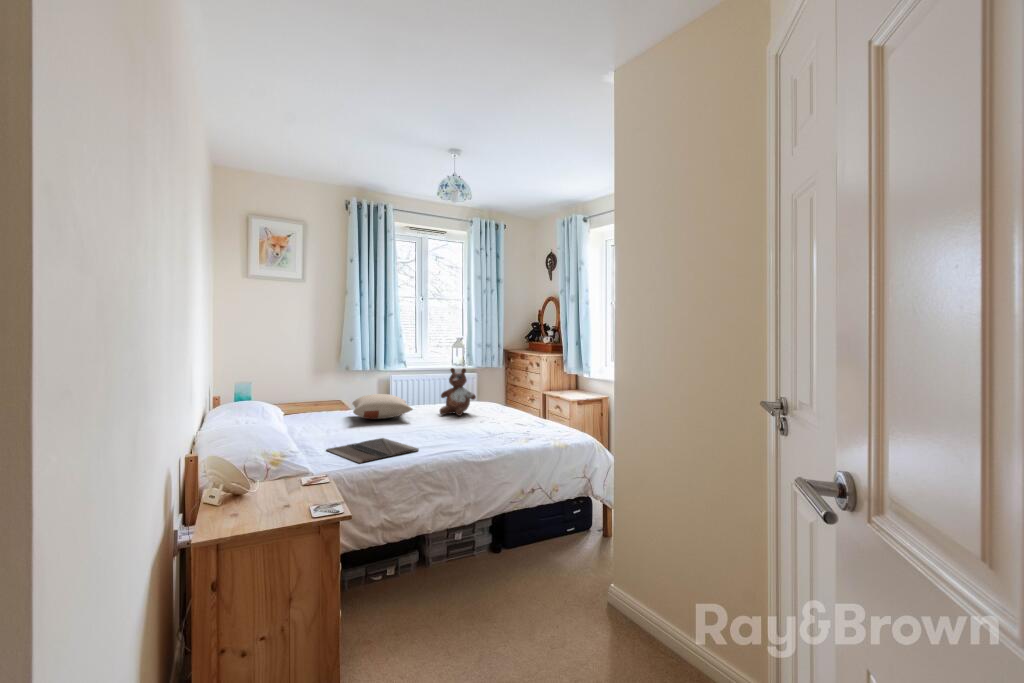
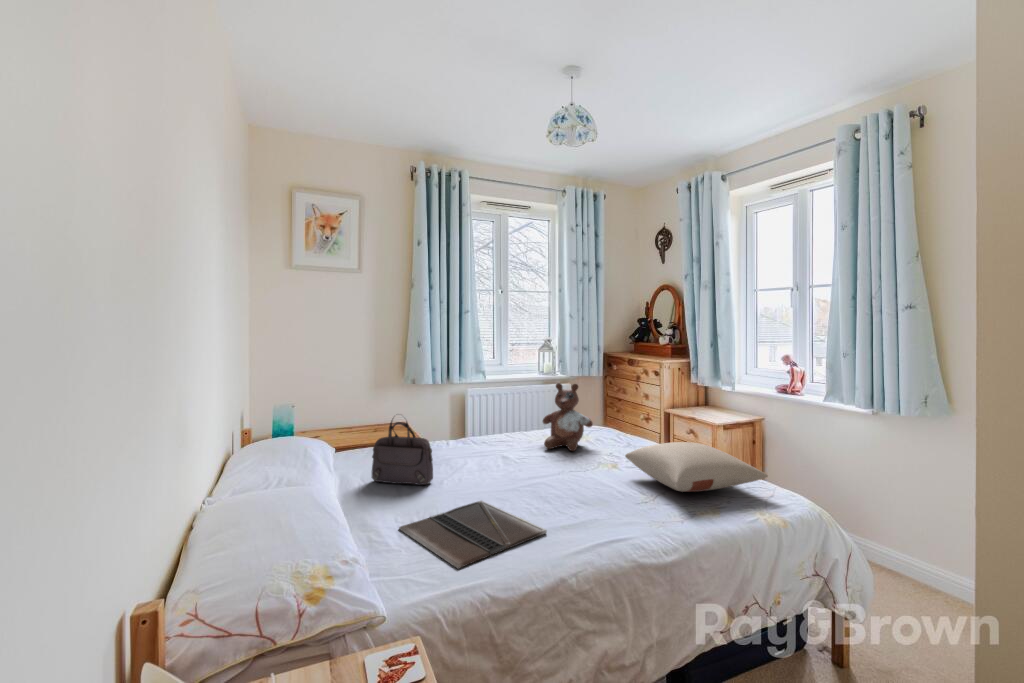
handbag: none [309,384,353,433] -> present [372,419,433,485]
pillow: present [353,394,413,419] -> present [625,442,768,492]

